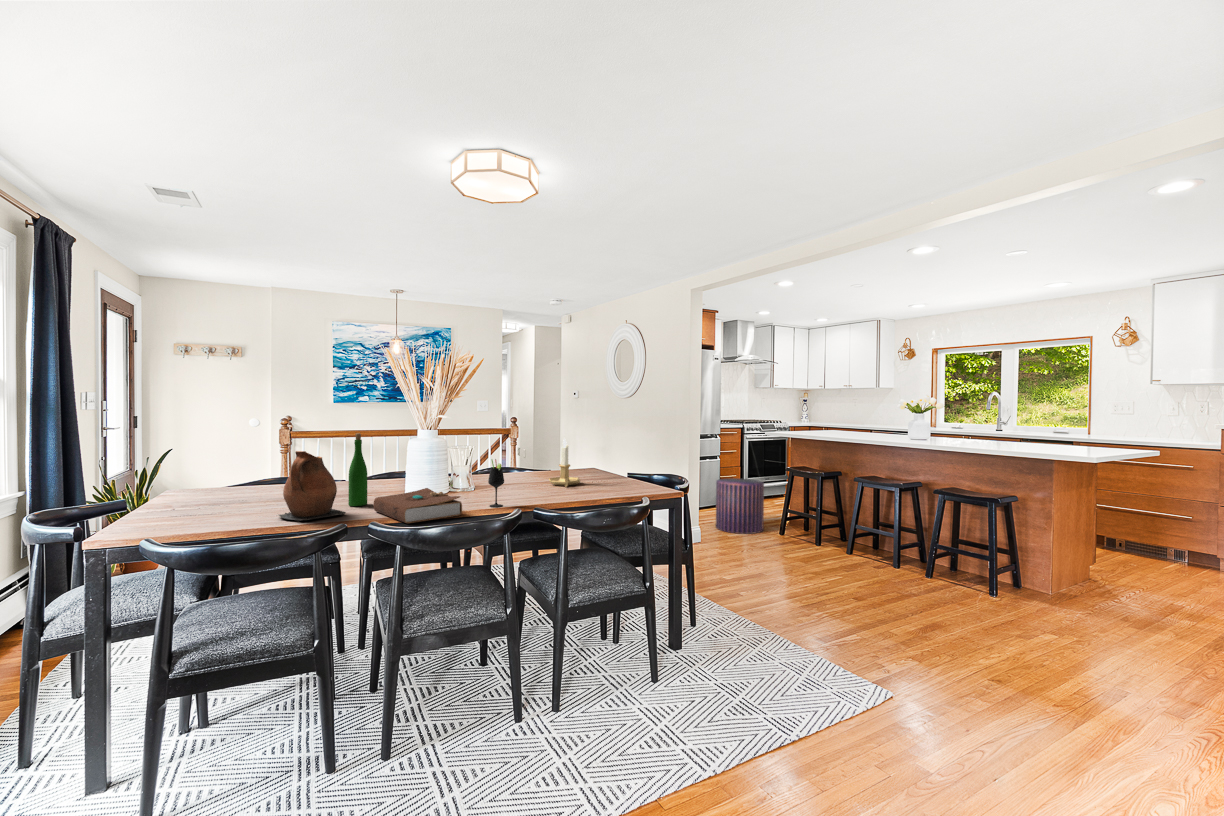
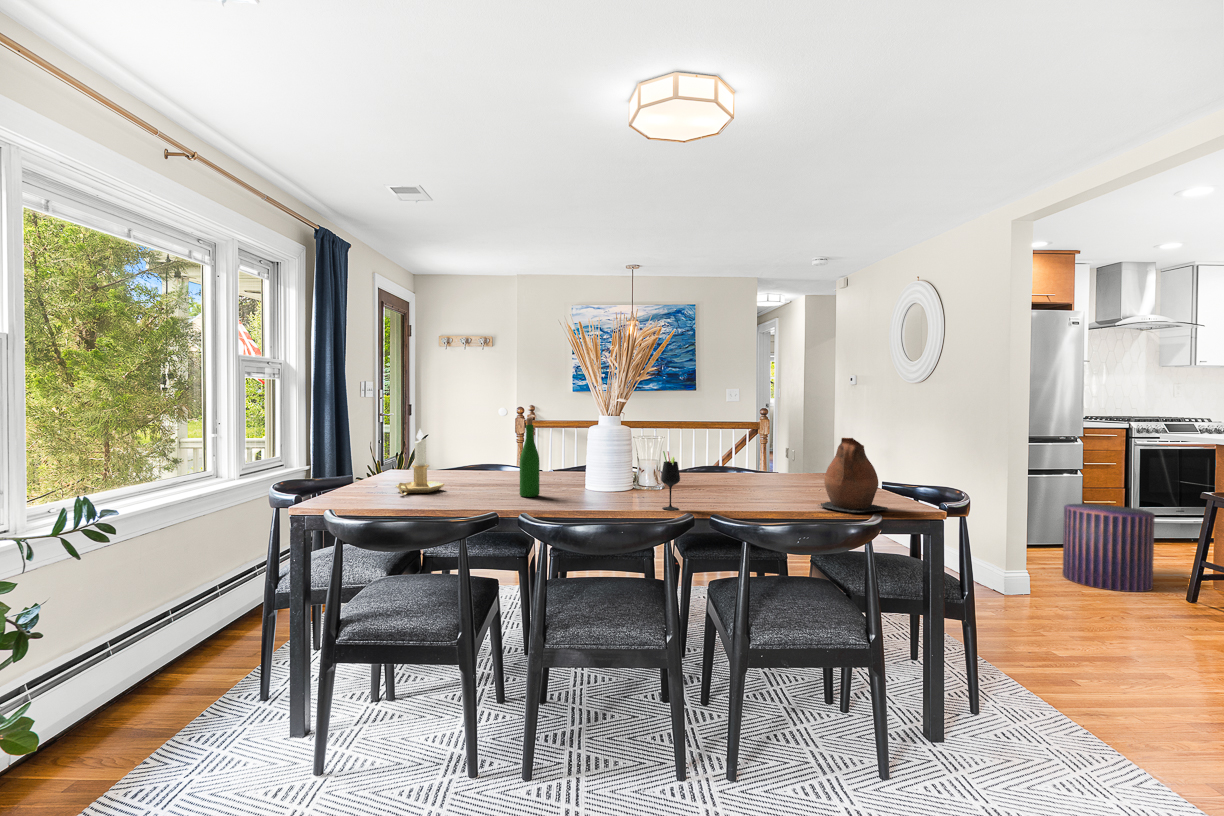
candlestick: present [549,438,580,487] -> present [396,429,445,495]
ceramic pitcher: present [279,451,346,521] -> present [821,438,888,512]
book: present [373,488,462,523] -> none [536,482,621,519]

